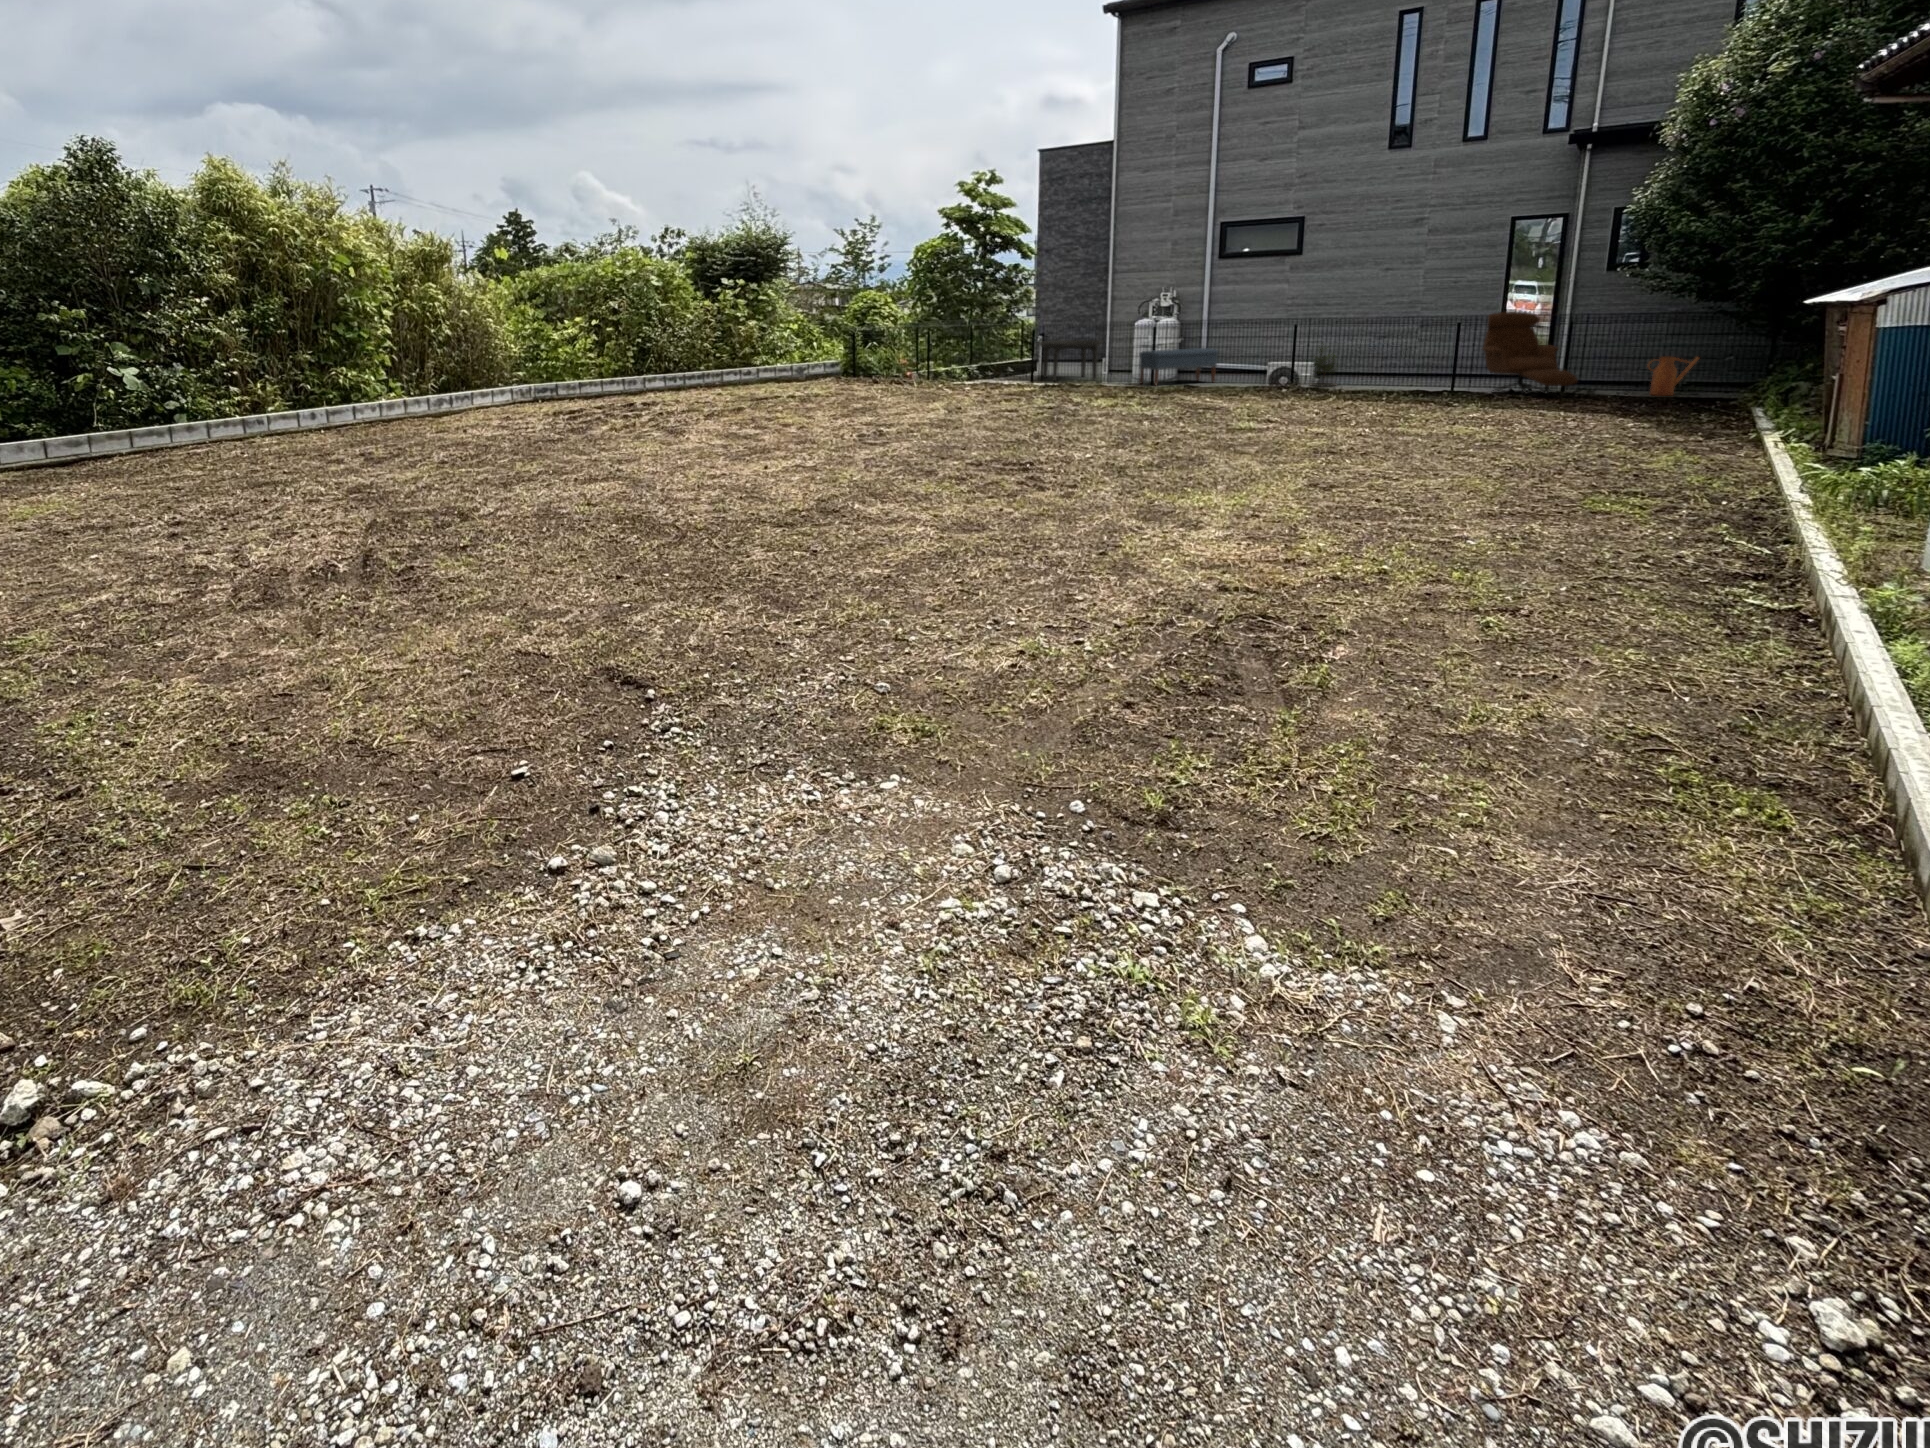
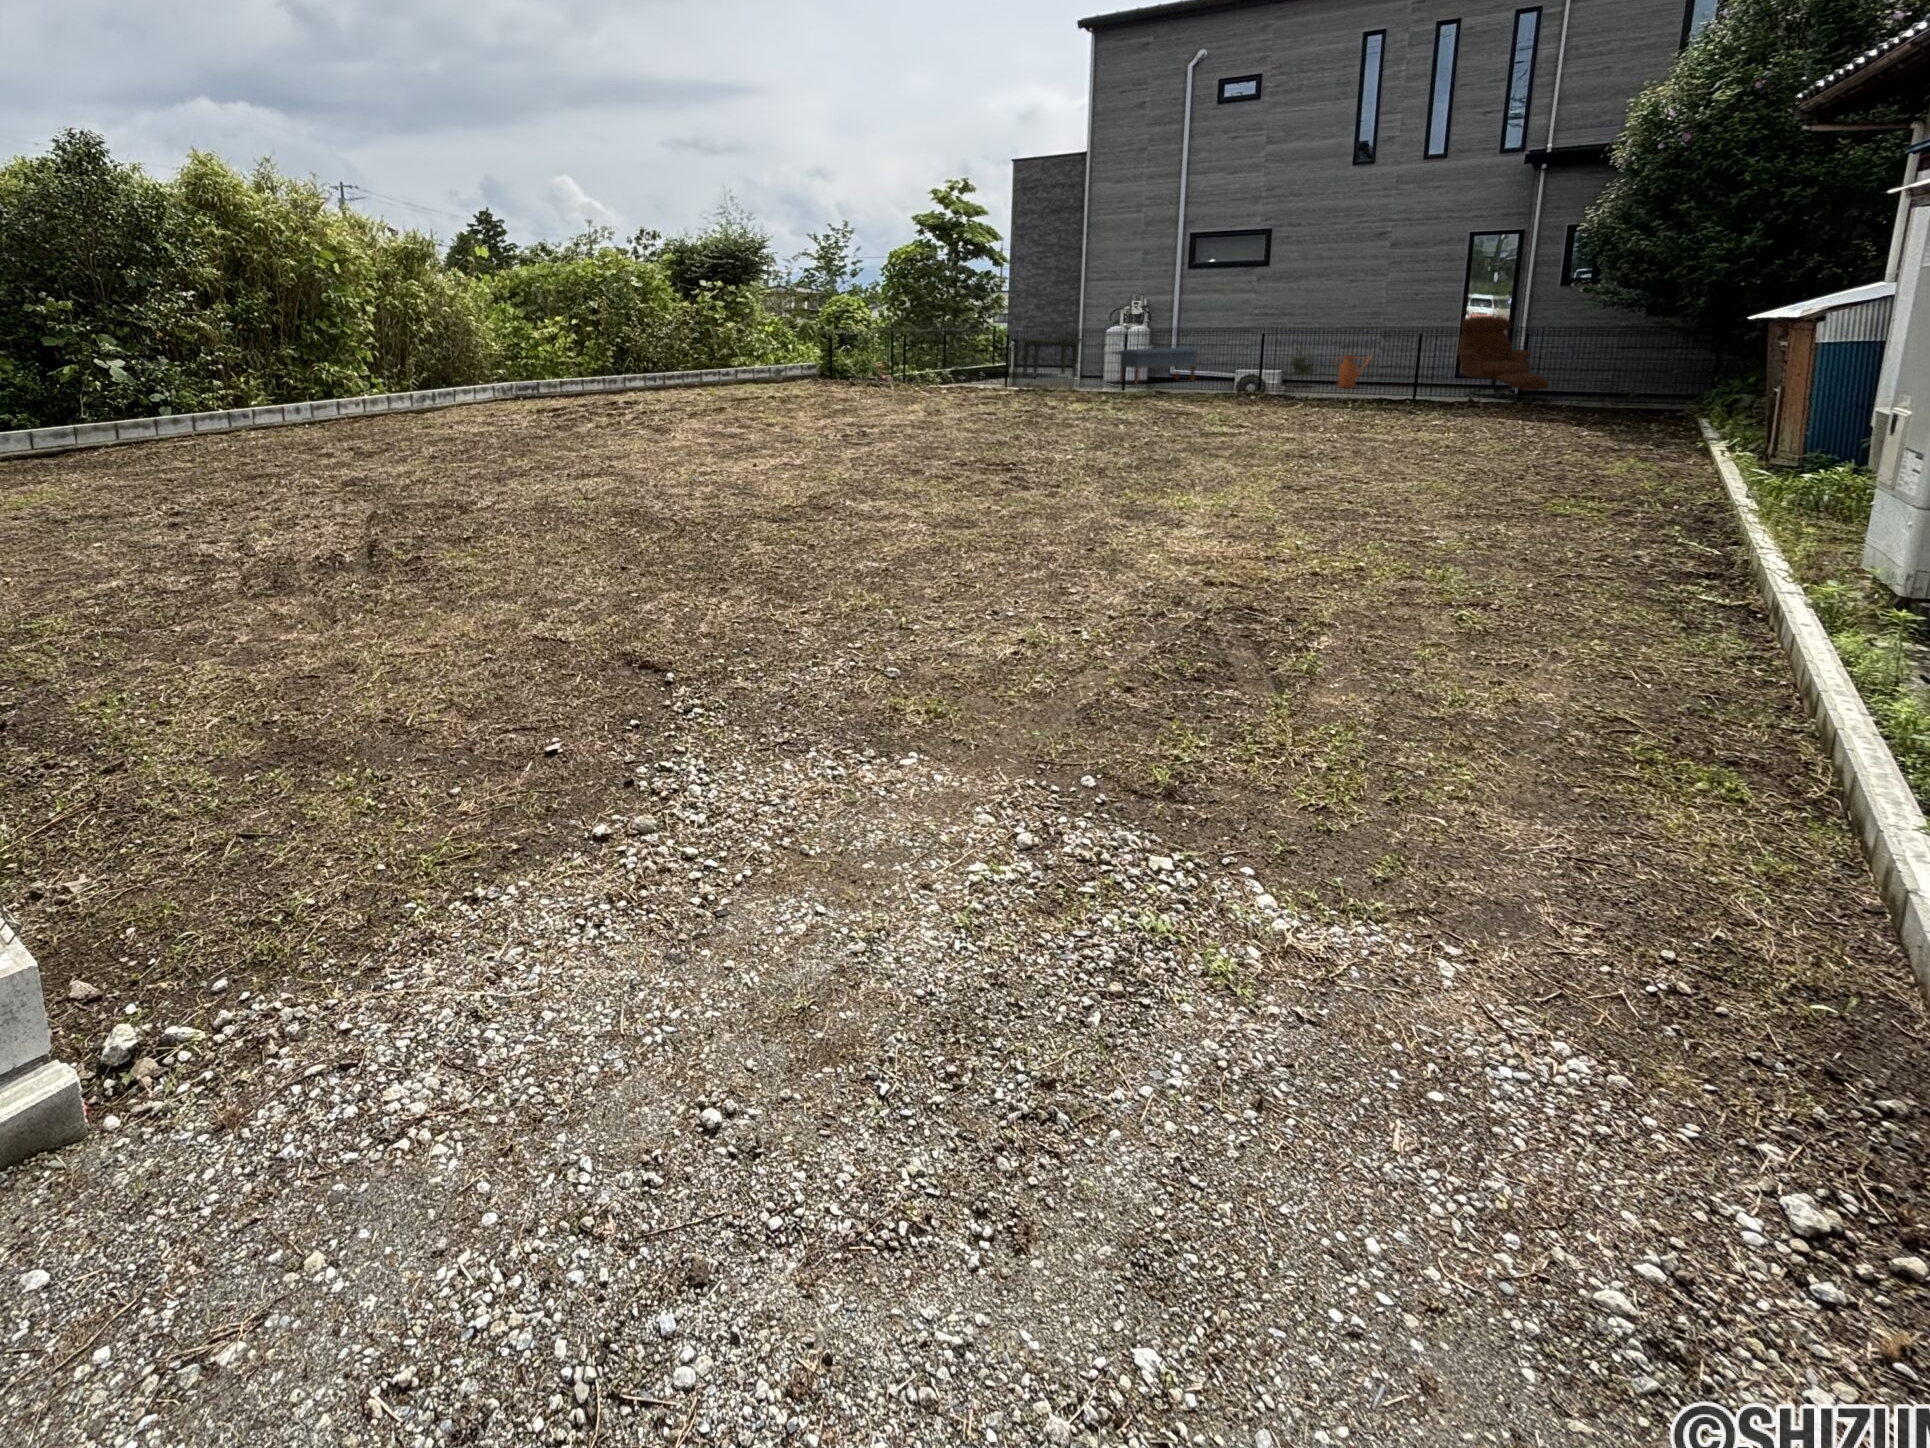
watering can: present [1648,357,1699,396] -> present [1336,355,1372,388]

